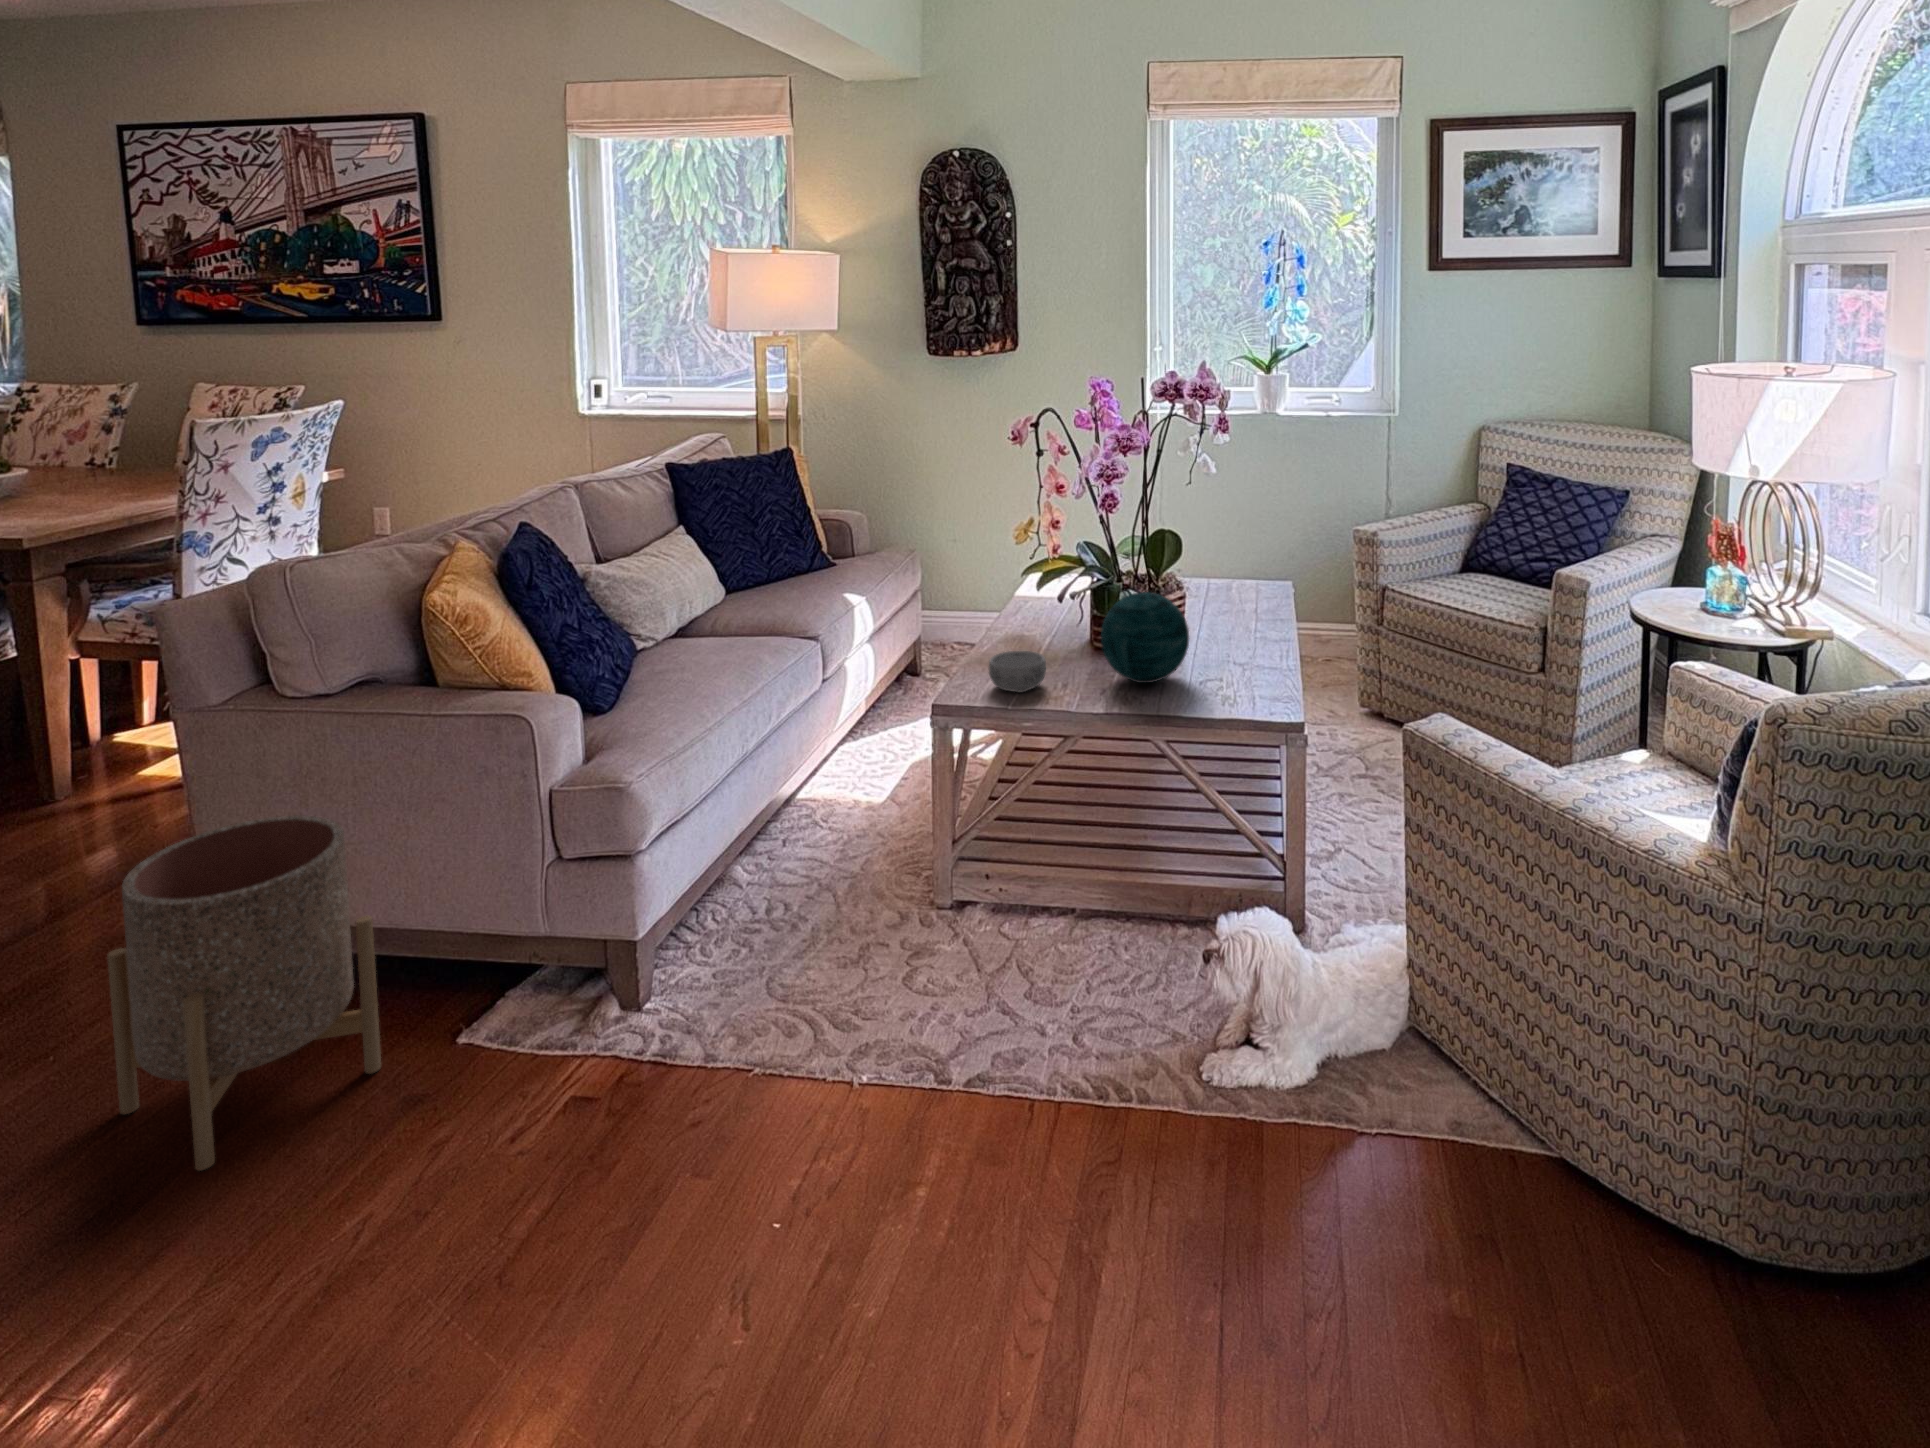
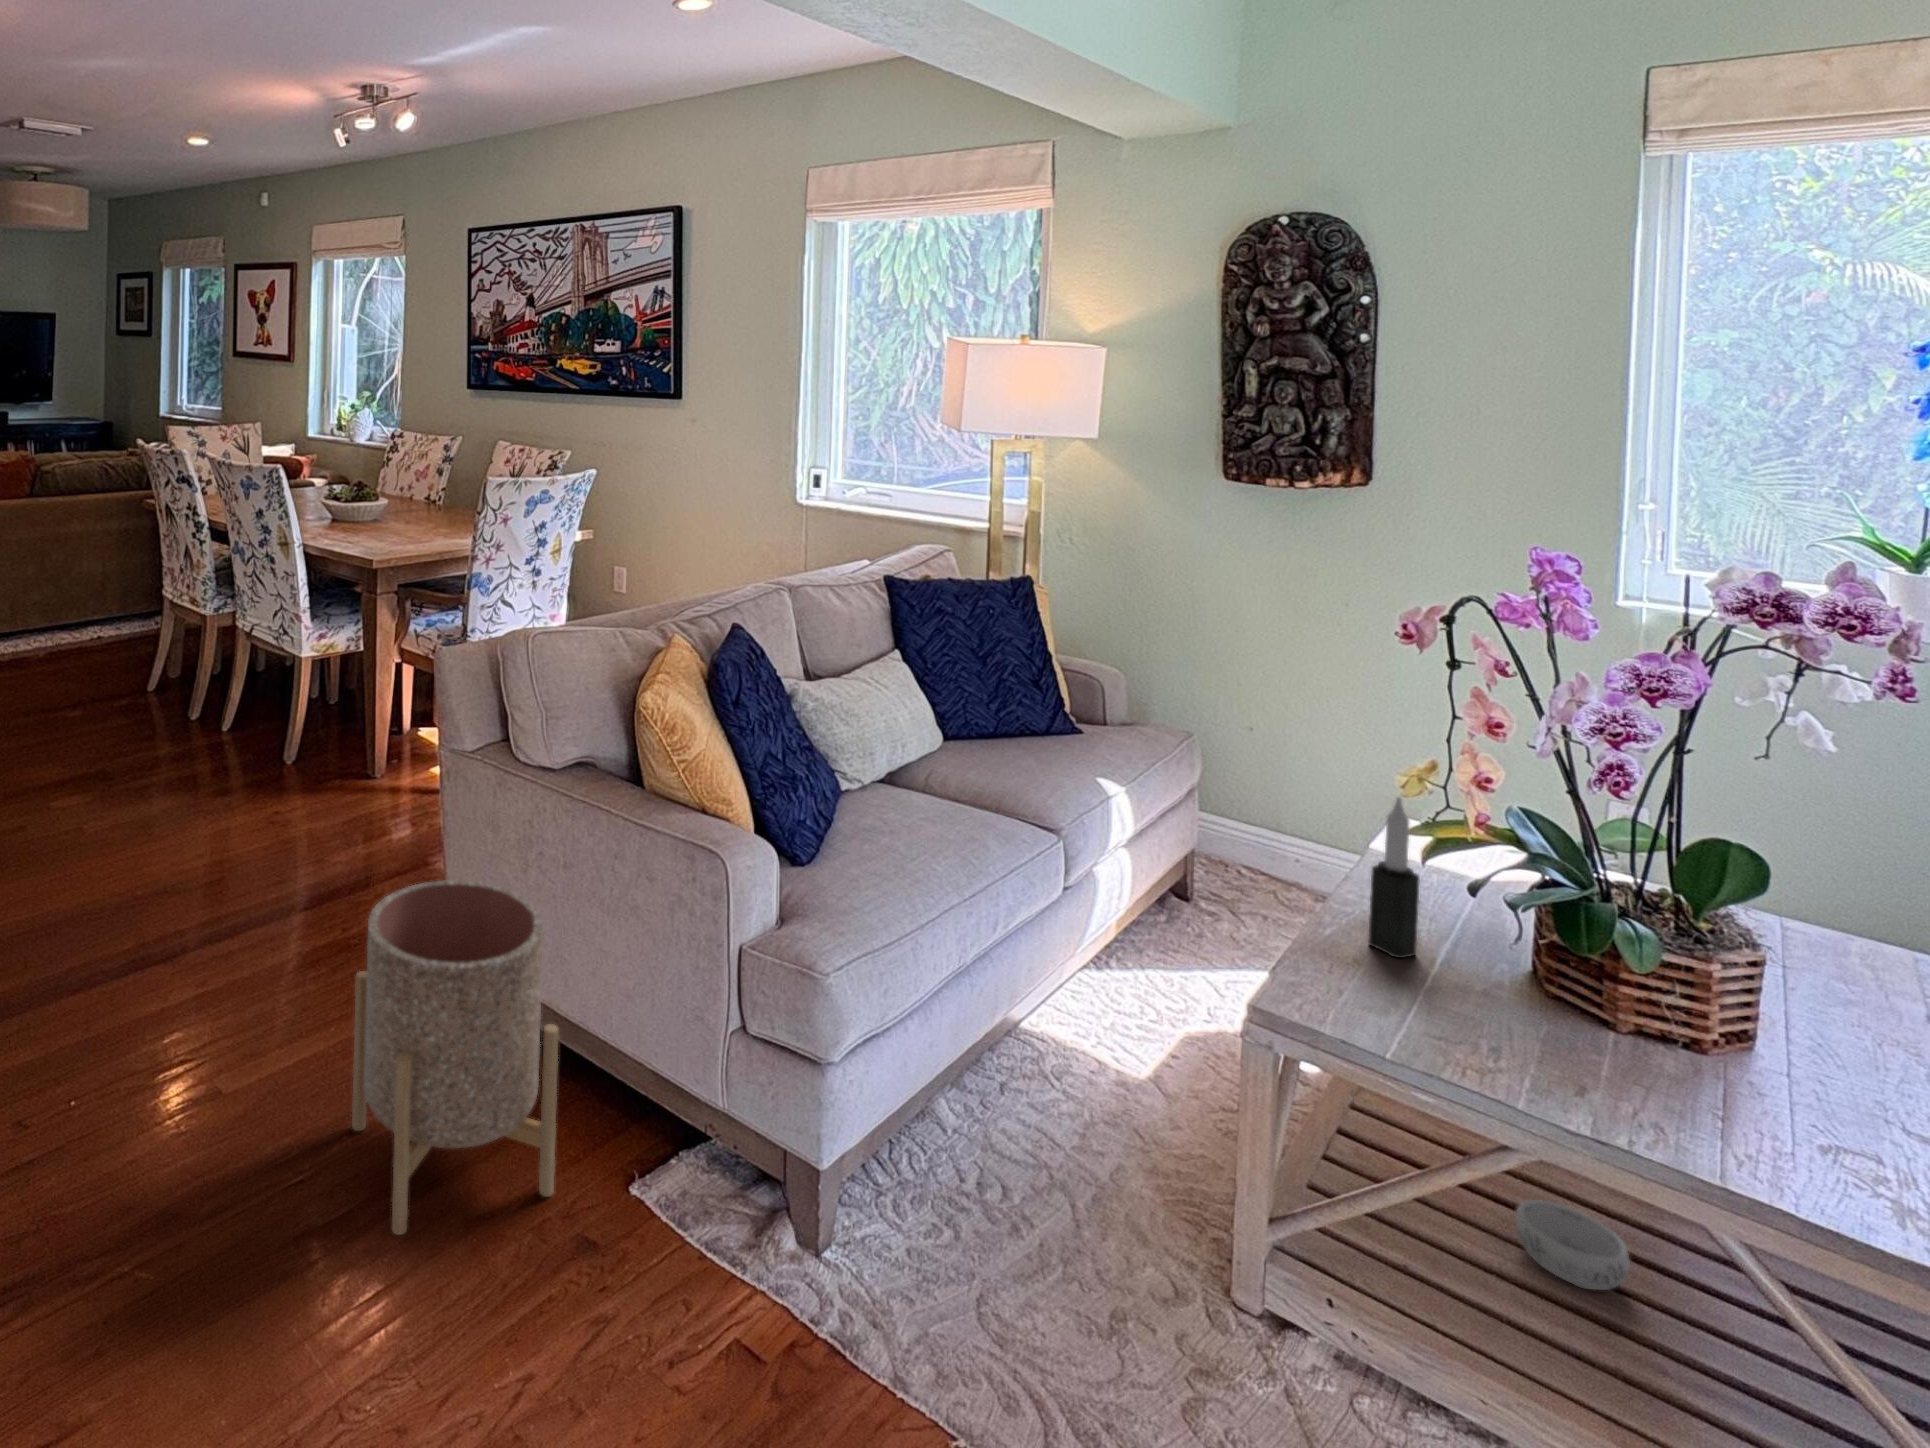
candle: none [1005,551,1031,656] -> present [1368,797,1420,958]
decorative orb: present [1101,592,1189,683] -> none [1577,931,1795,1105]
decorative bowl: present [989,651,1046,692] -> present [1515,1200,1630,1290]

